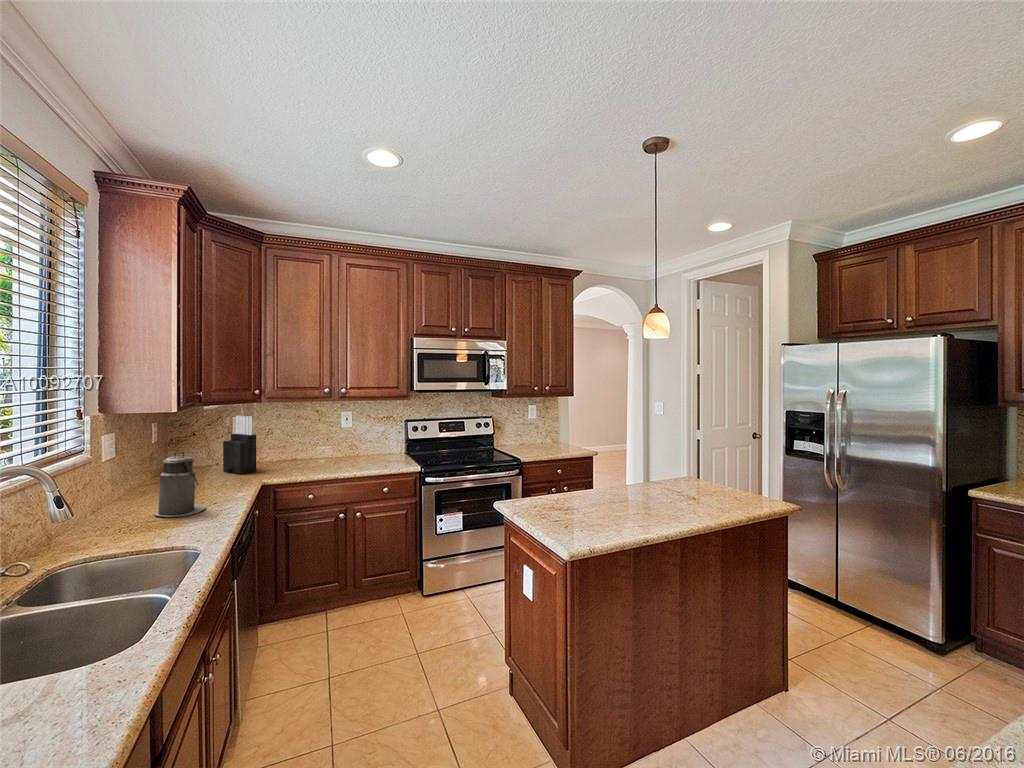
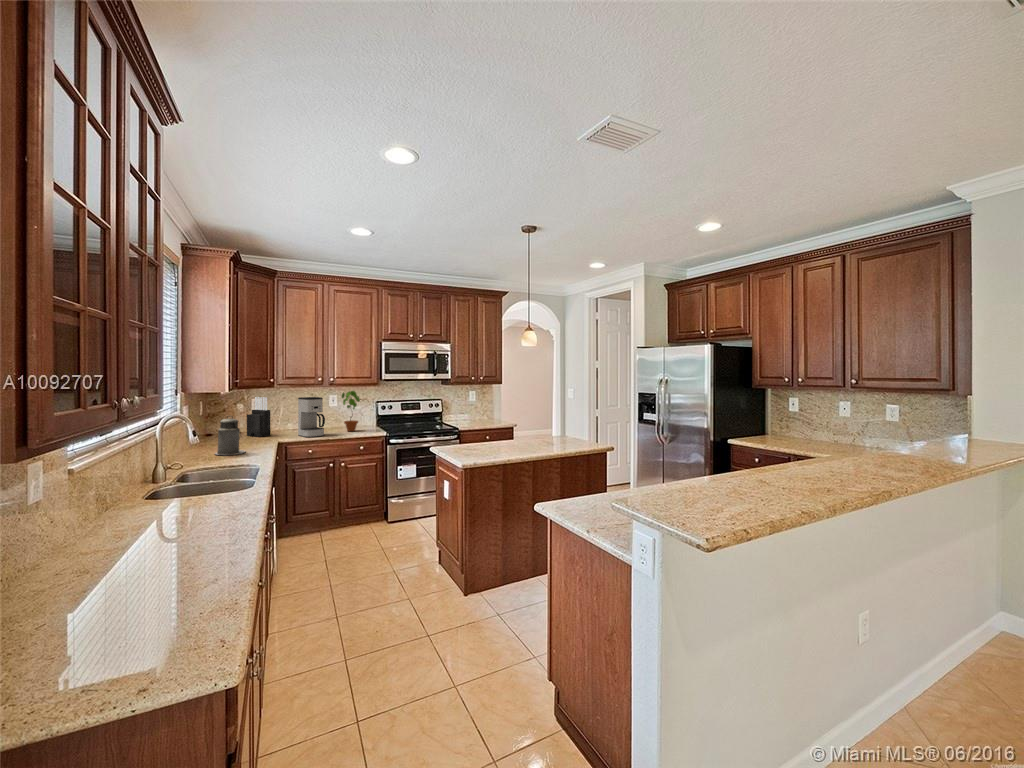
potted plant: none [357,406,383,464] -> present [342,391,360,431]
coffee maker: none [295,415,334,476] -> present [298,397,325,437]

